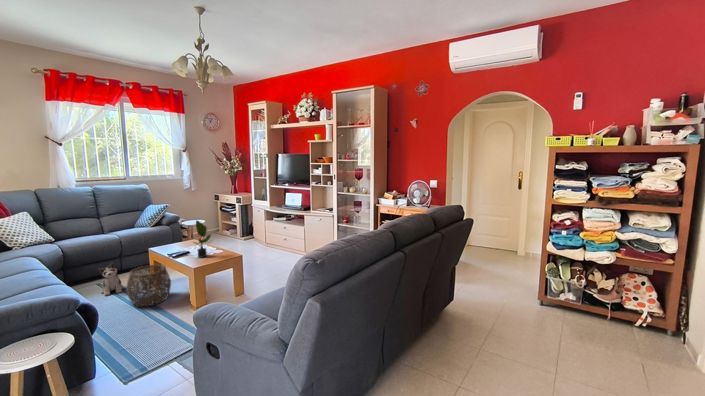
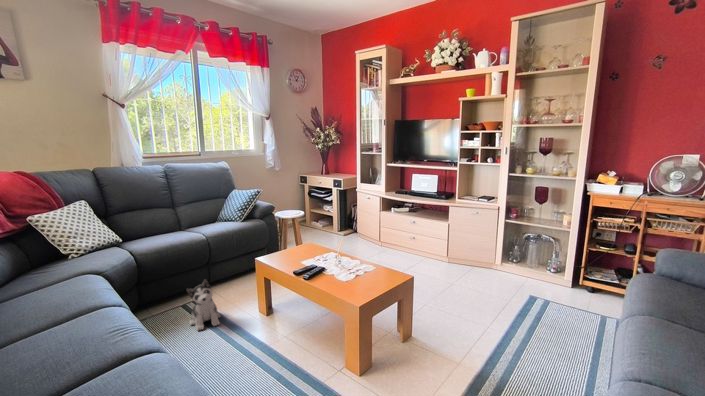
potted plant: present [194,221,211,258] -> none [333,218,368,281]
woven basket: present [126,265,171,307] -> none [235,287,298,361]

